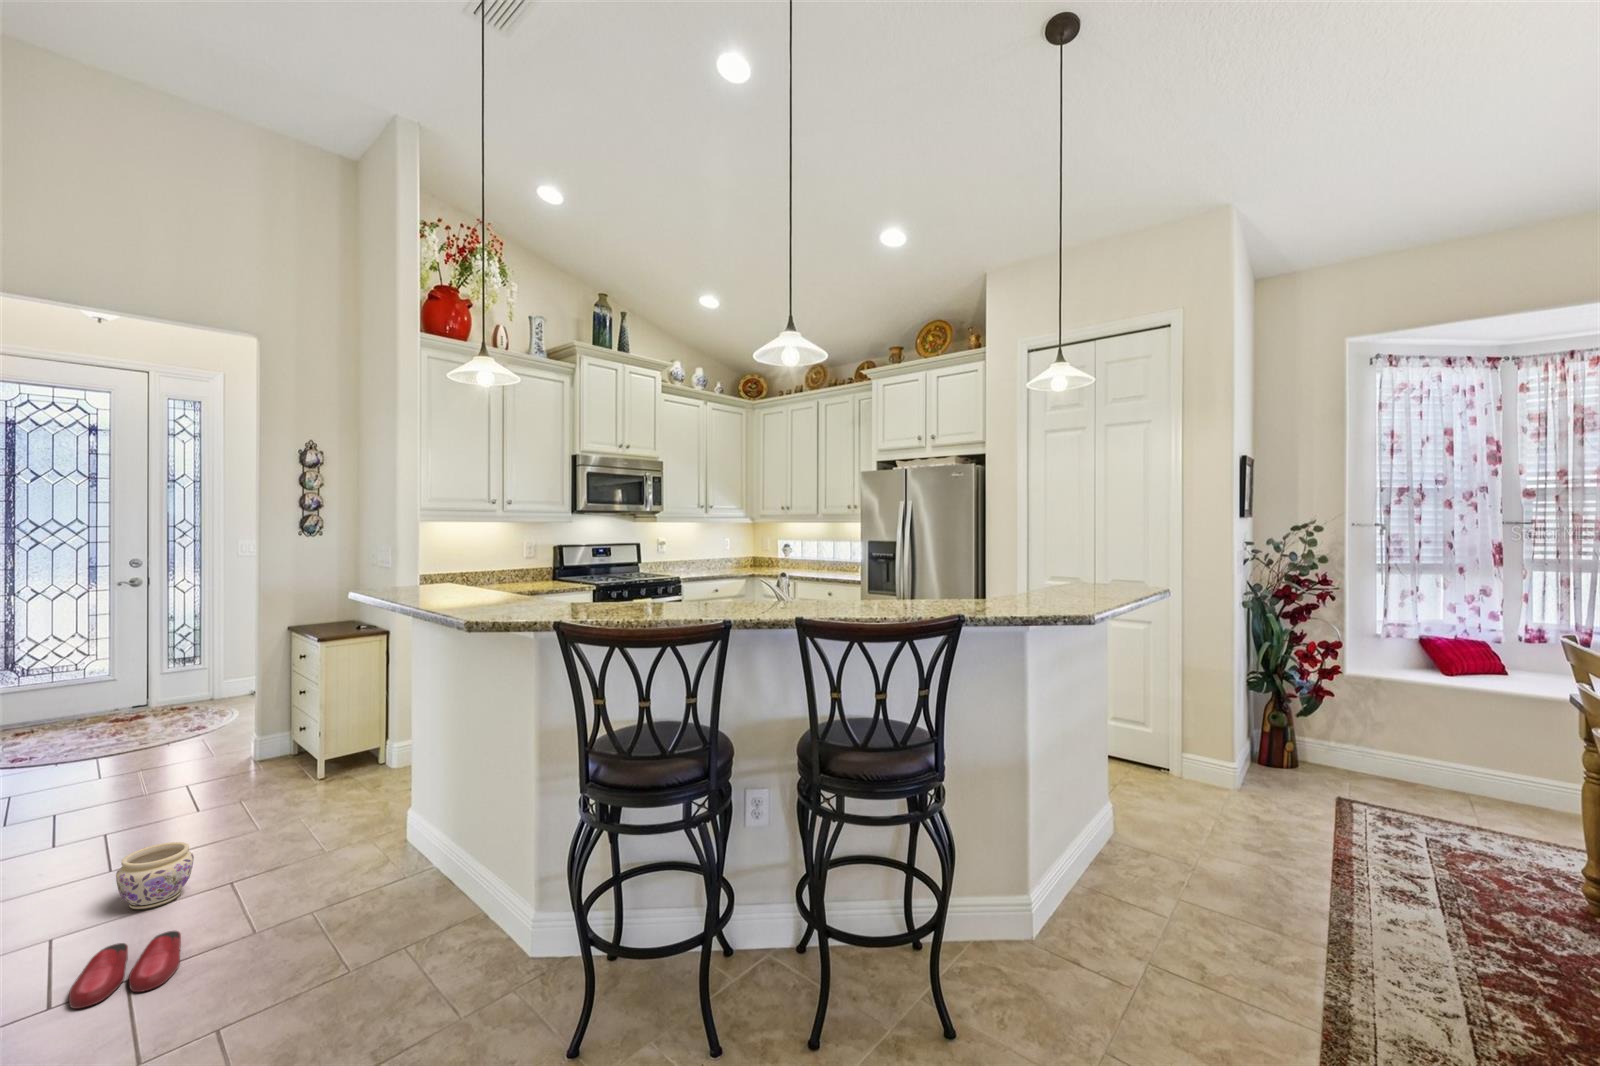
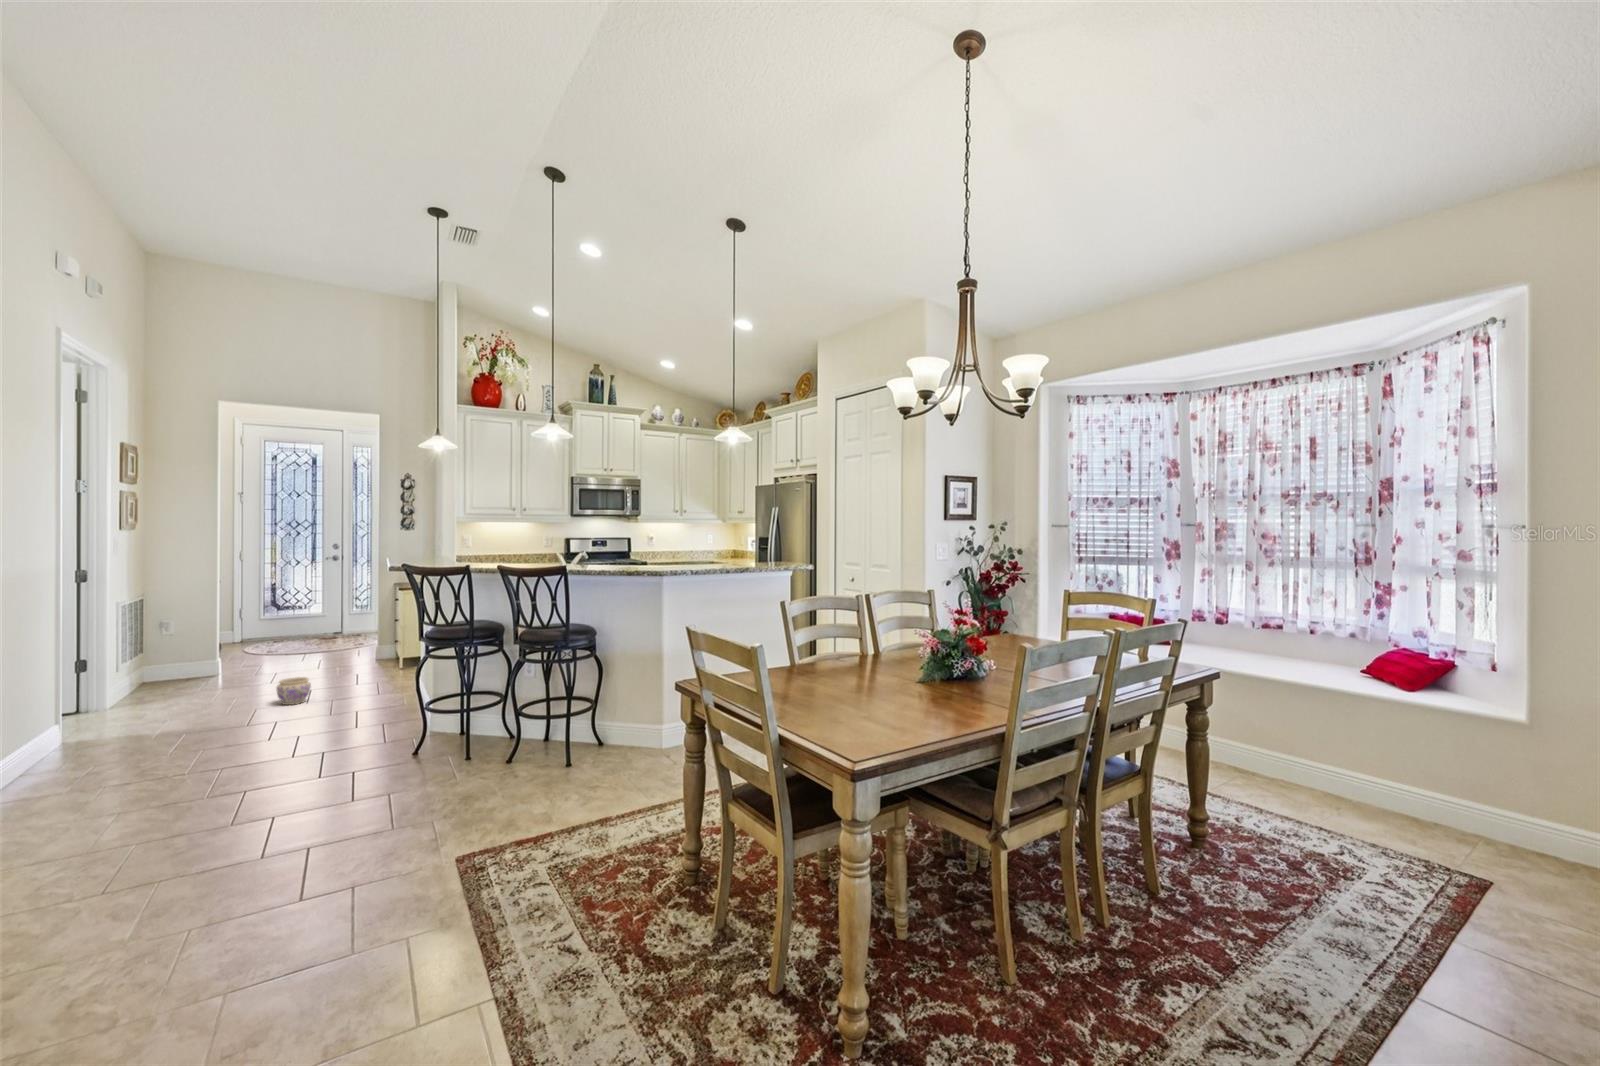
slippers: present [69,931,181,1008] -> none [245,708,295,727]

